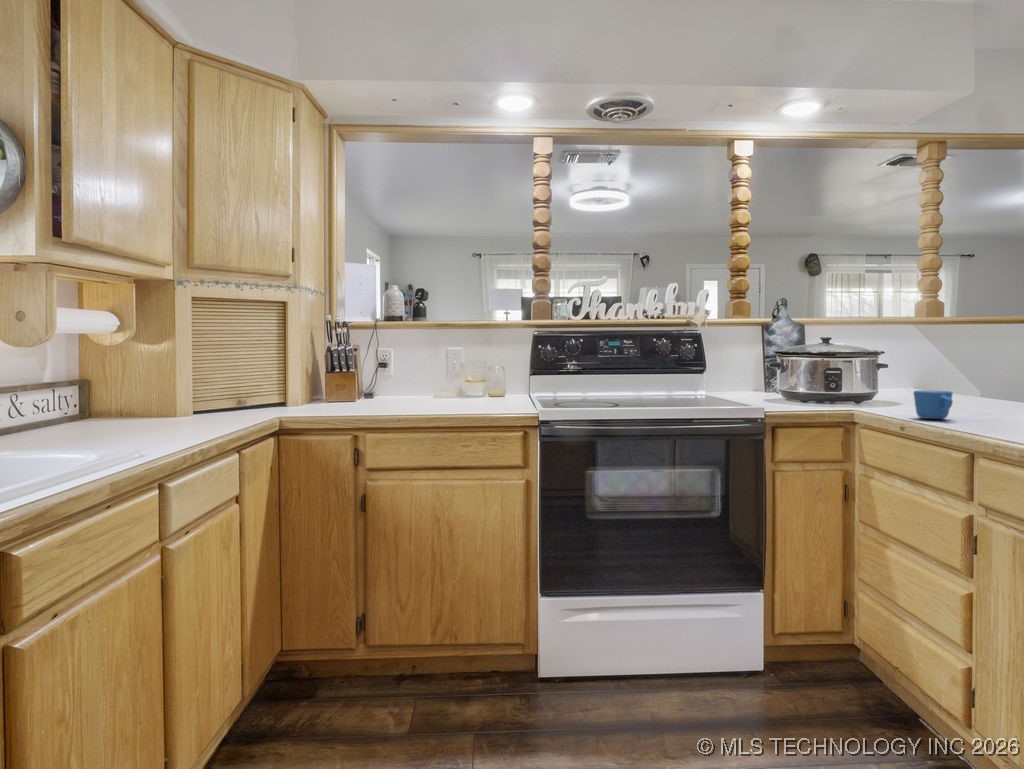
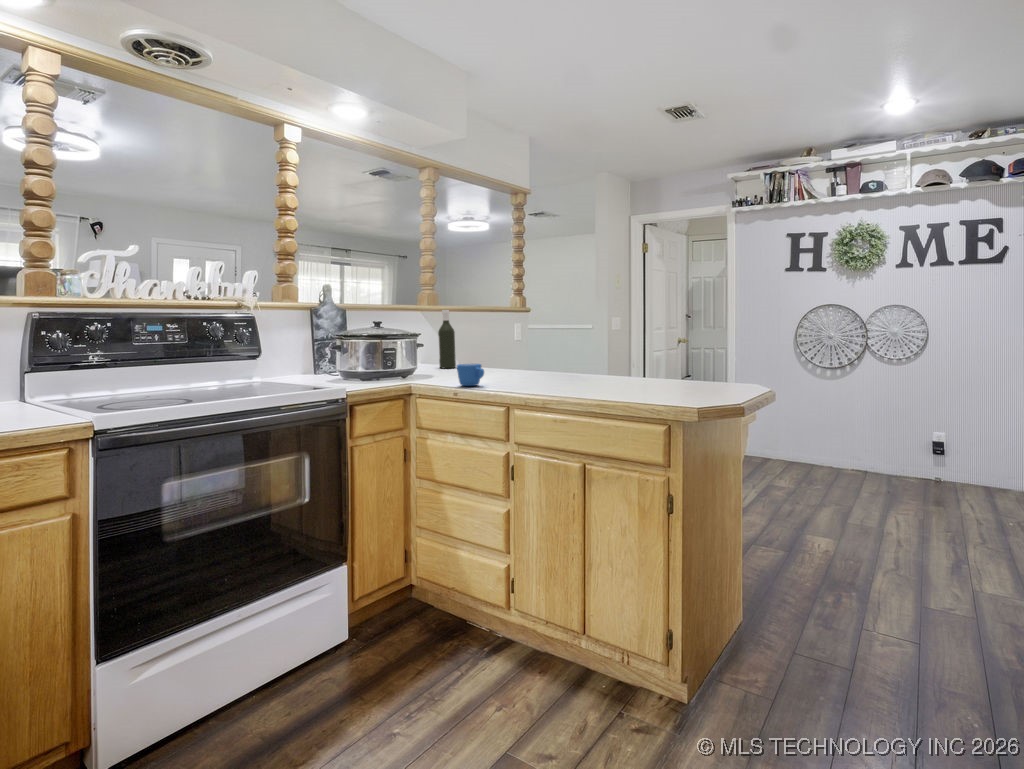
bottle: none [926,323,953,398] -> present [438,310,456,368]

